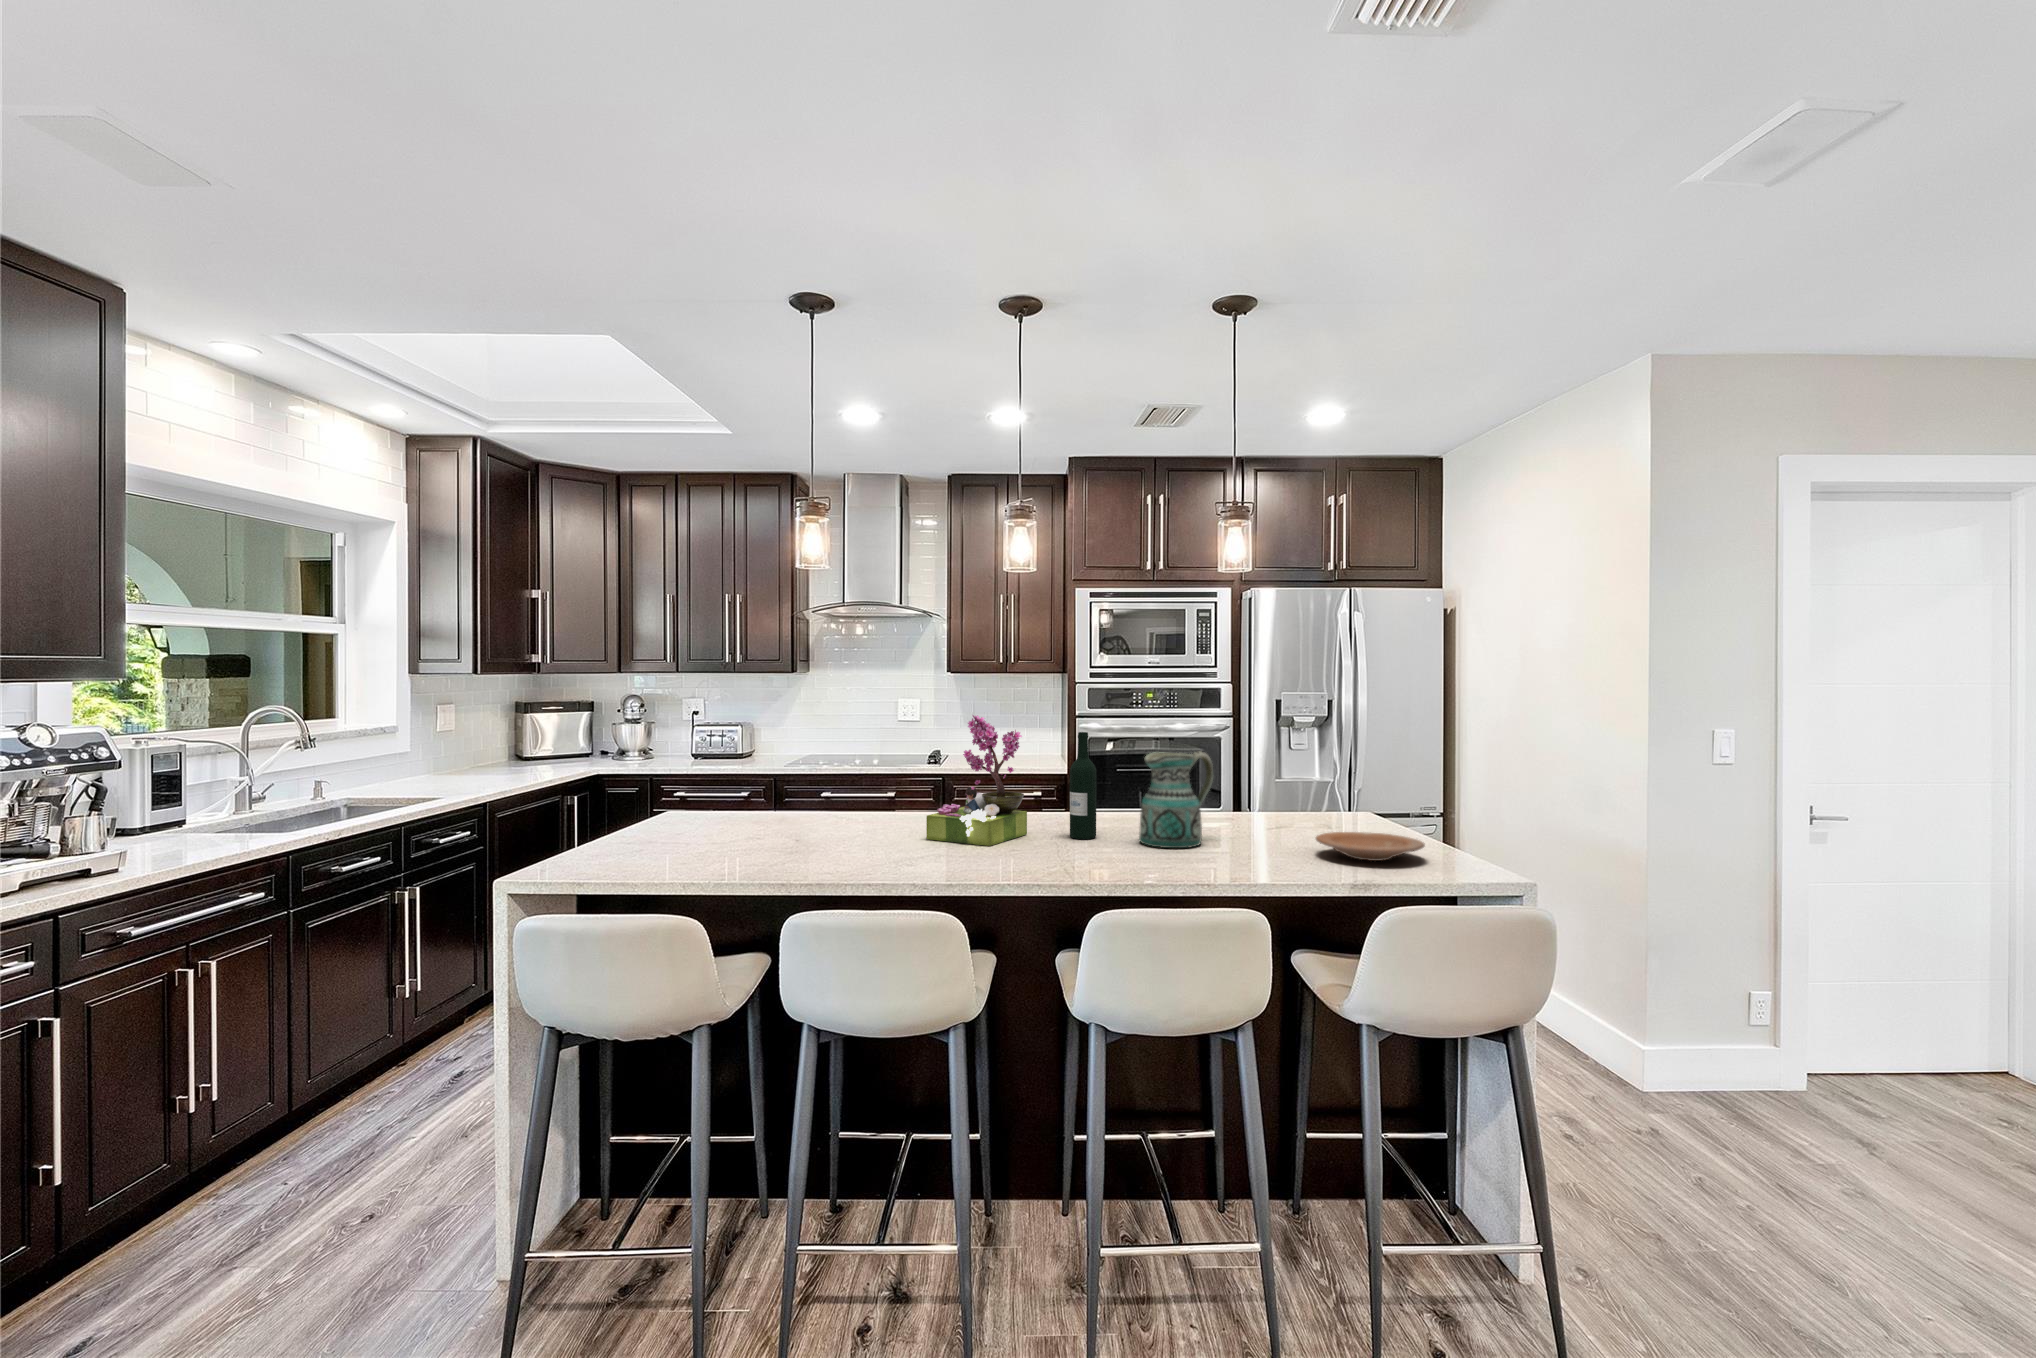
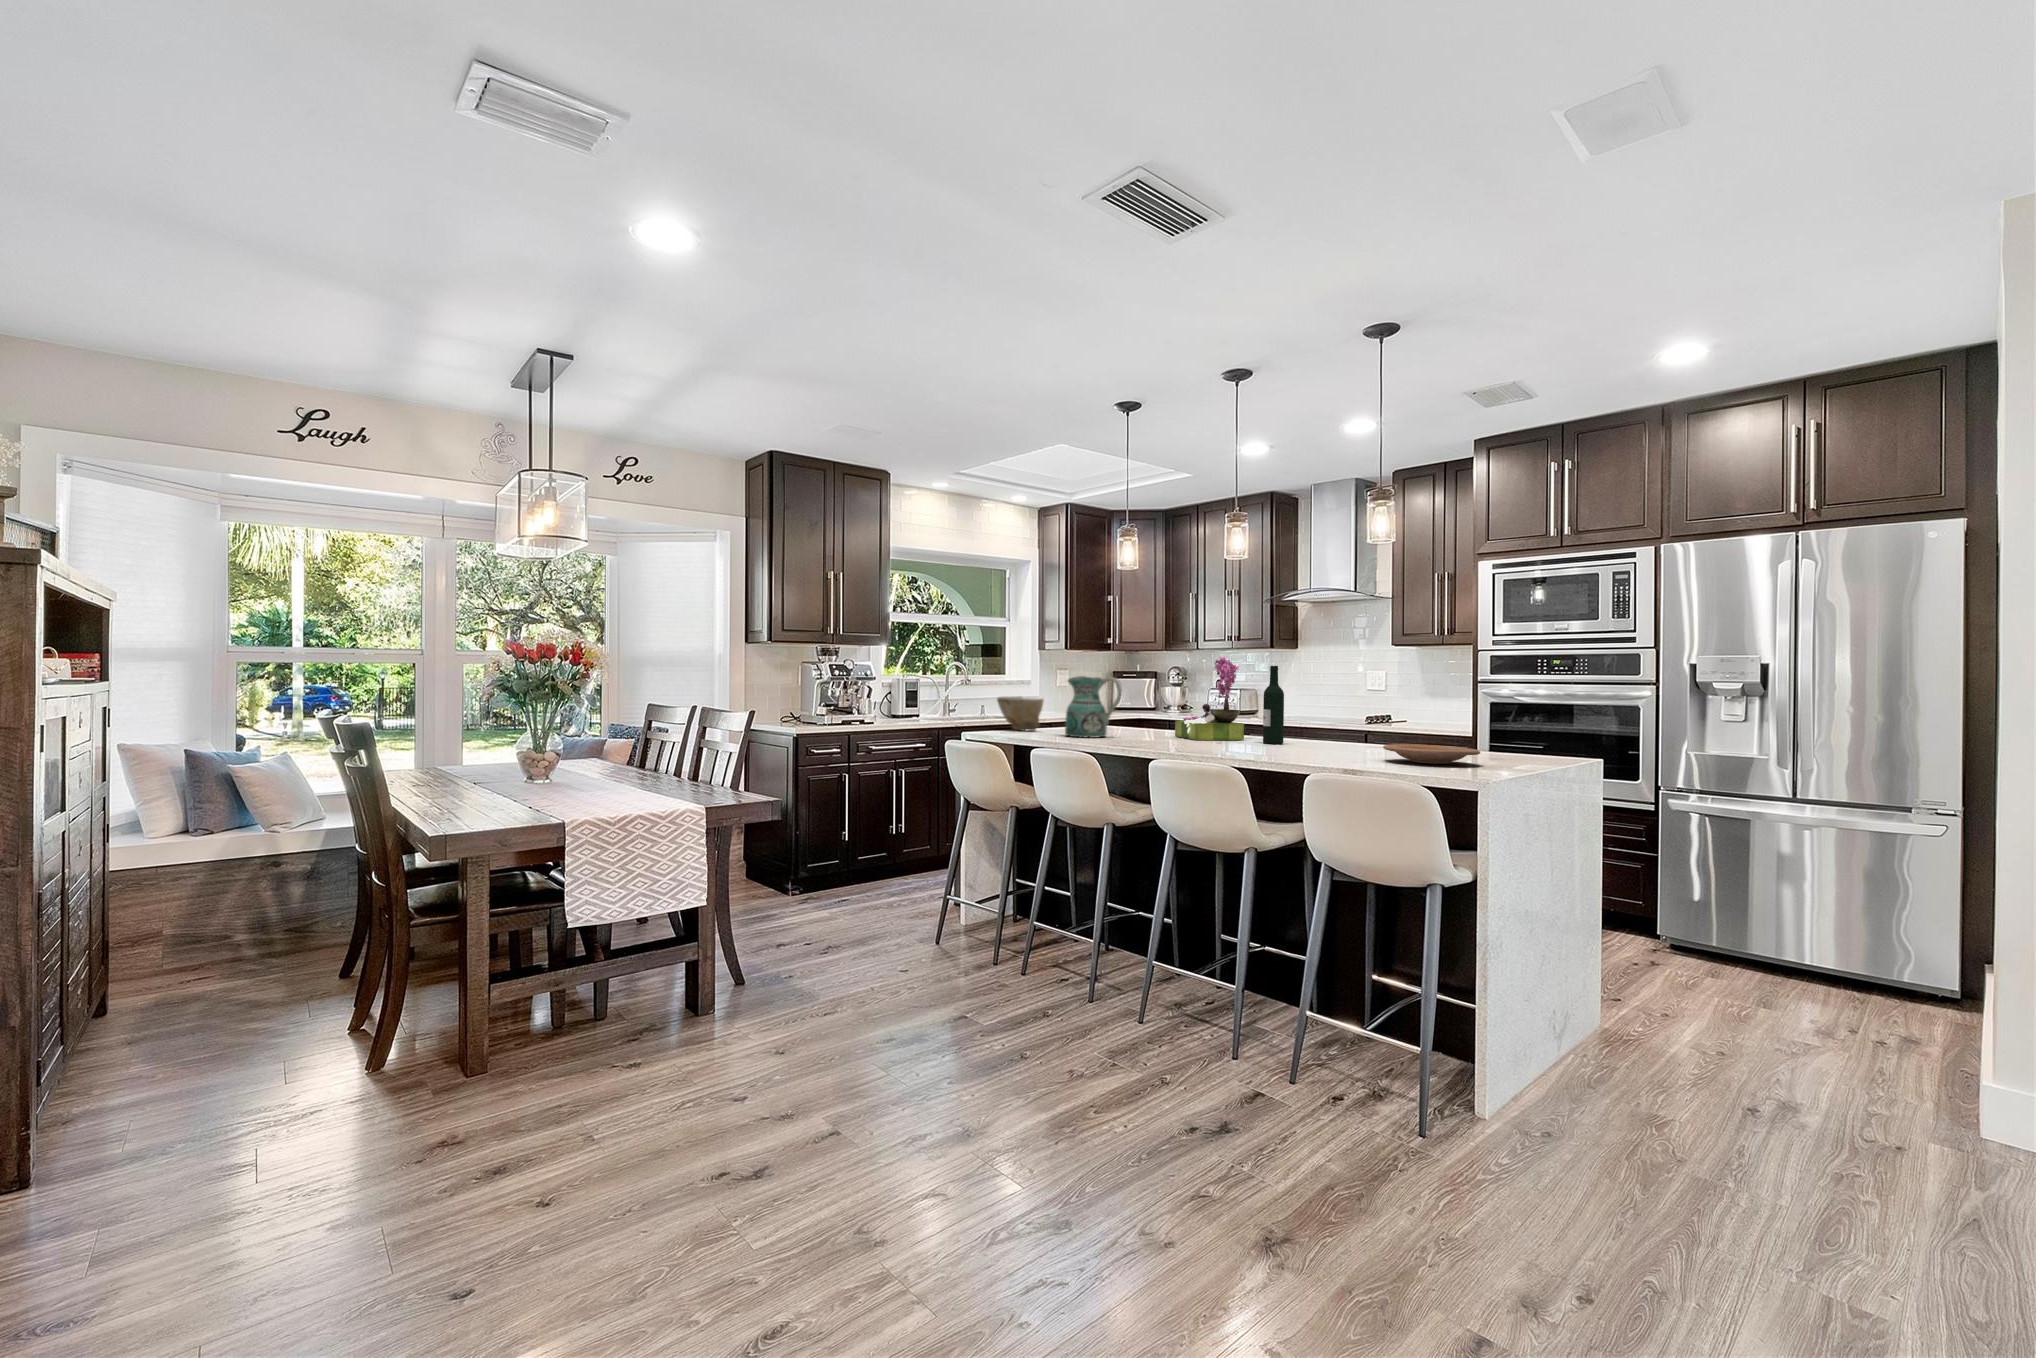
ceramic pitcher: present [1139,751,1213,848] -> present [1065,676,1122,738]
bowl: none [600,794,719,863] -> present [997,696,1044,731]

